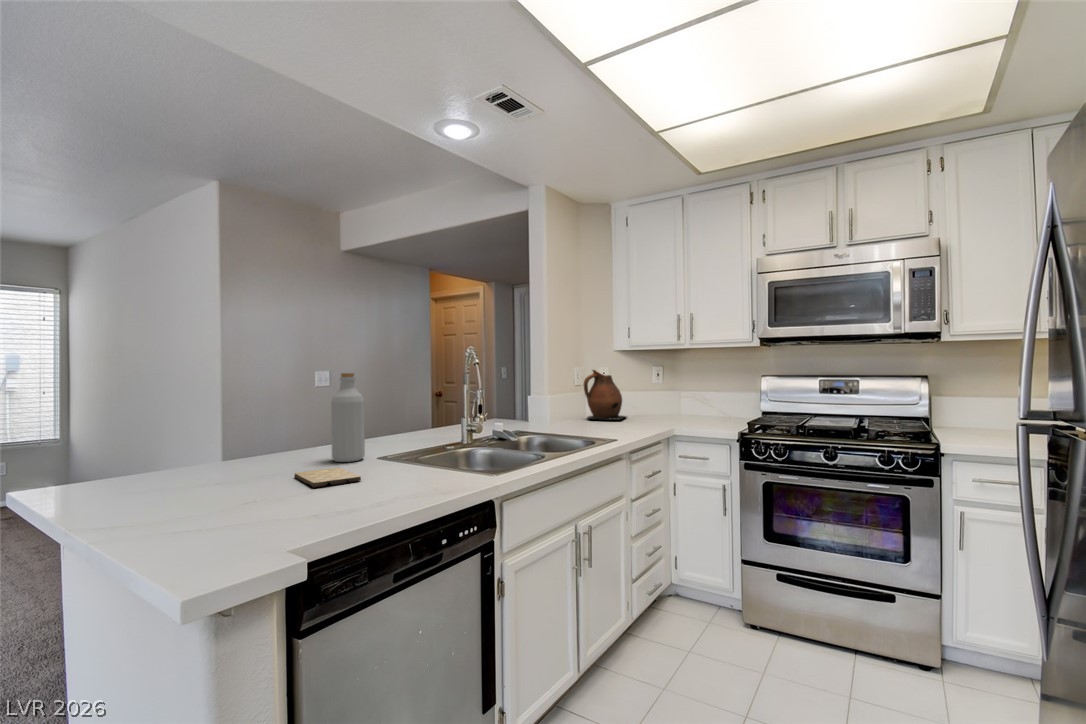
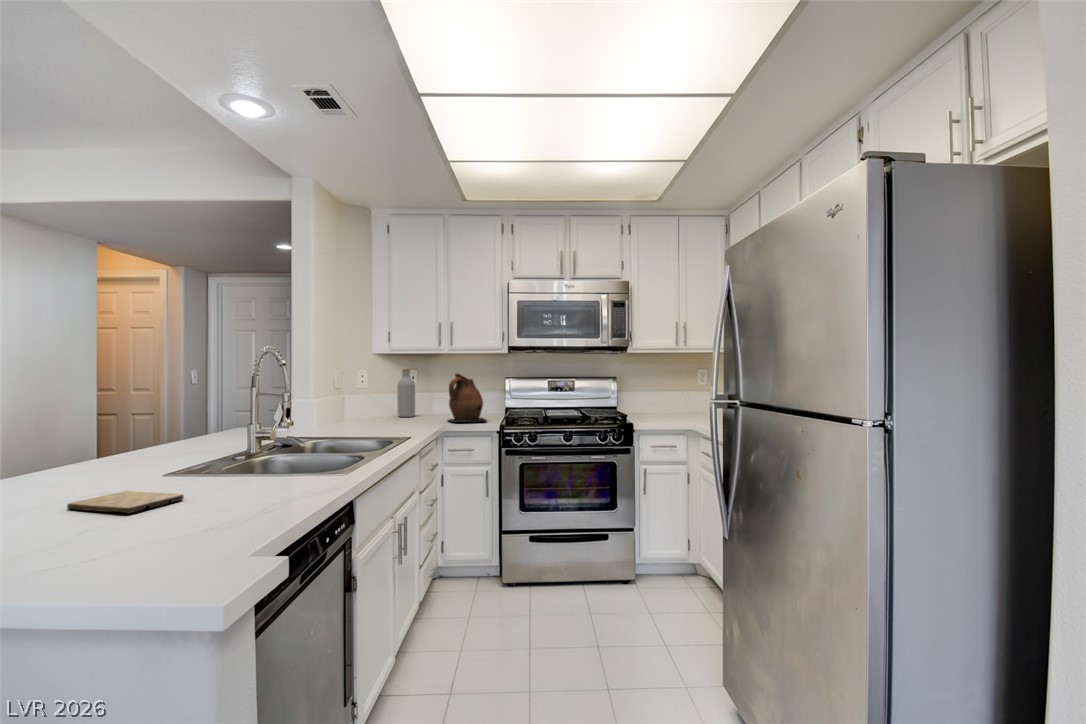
ceramic pitcher: present [584,370,626,420] -> present [449,374,486,422]
bottle: present [331,373,365,462] -> present [397,369,415,417]

